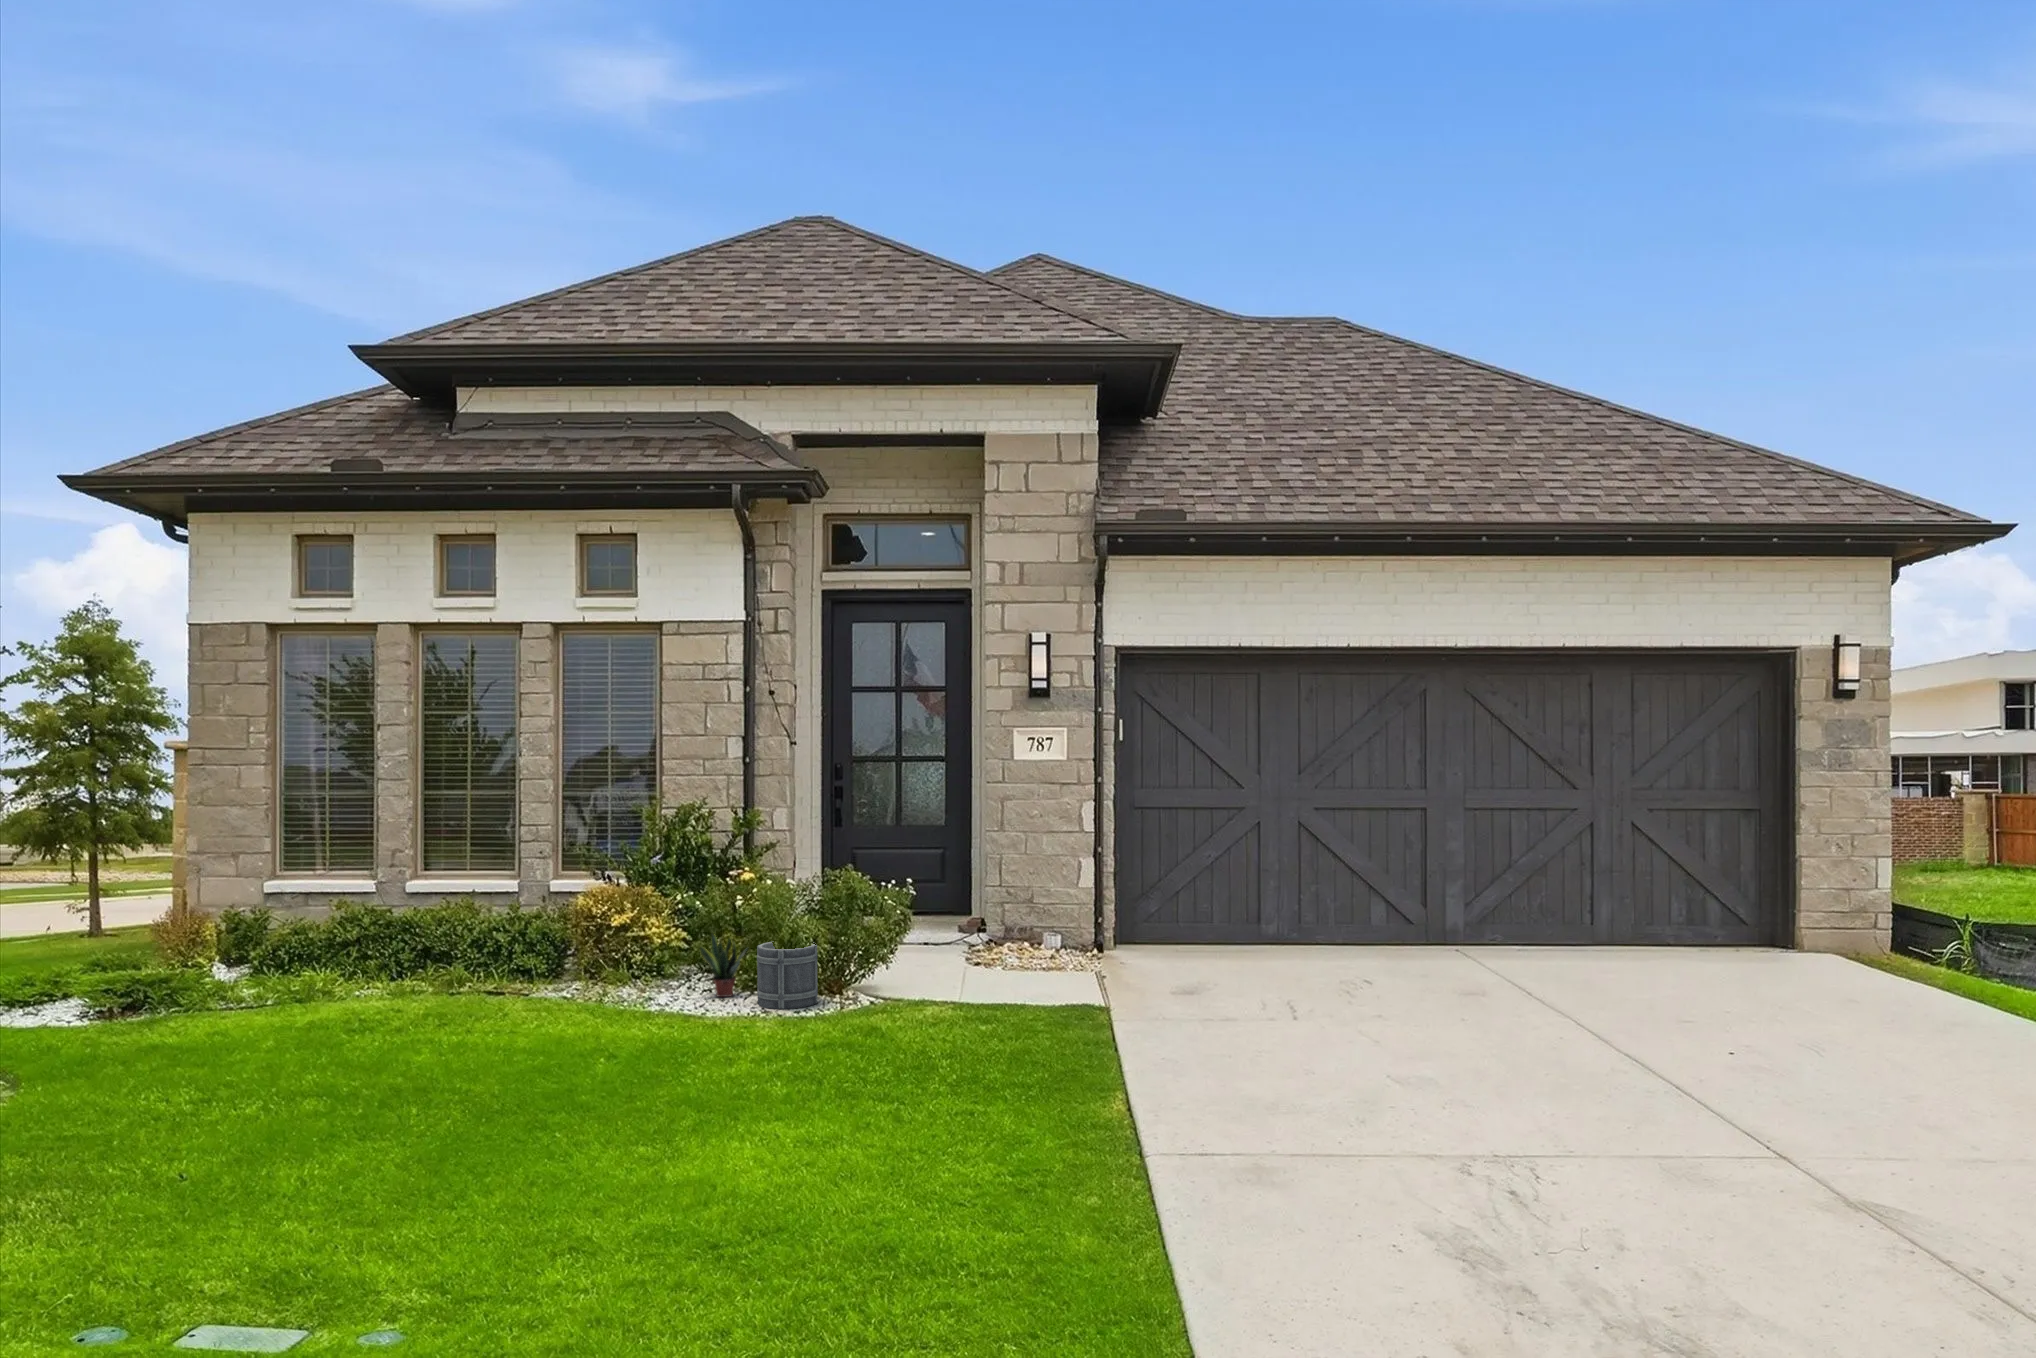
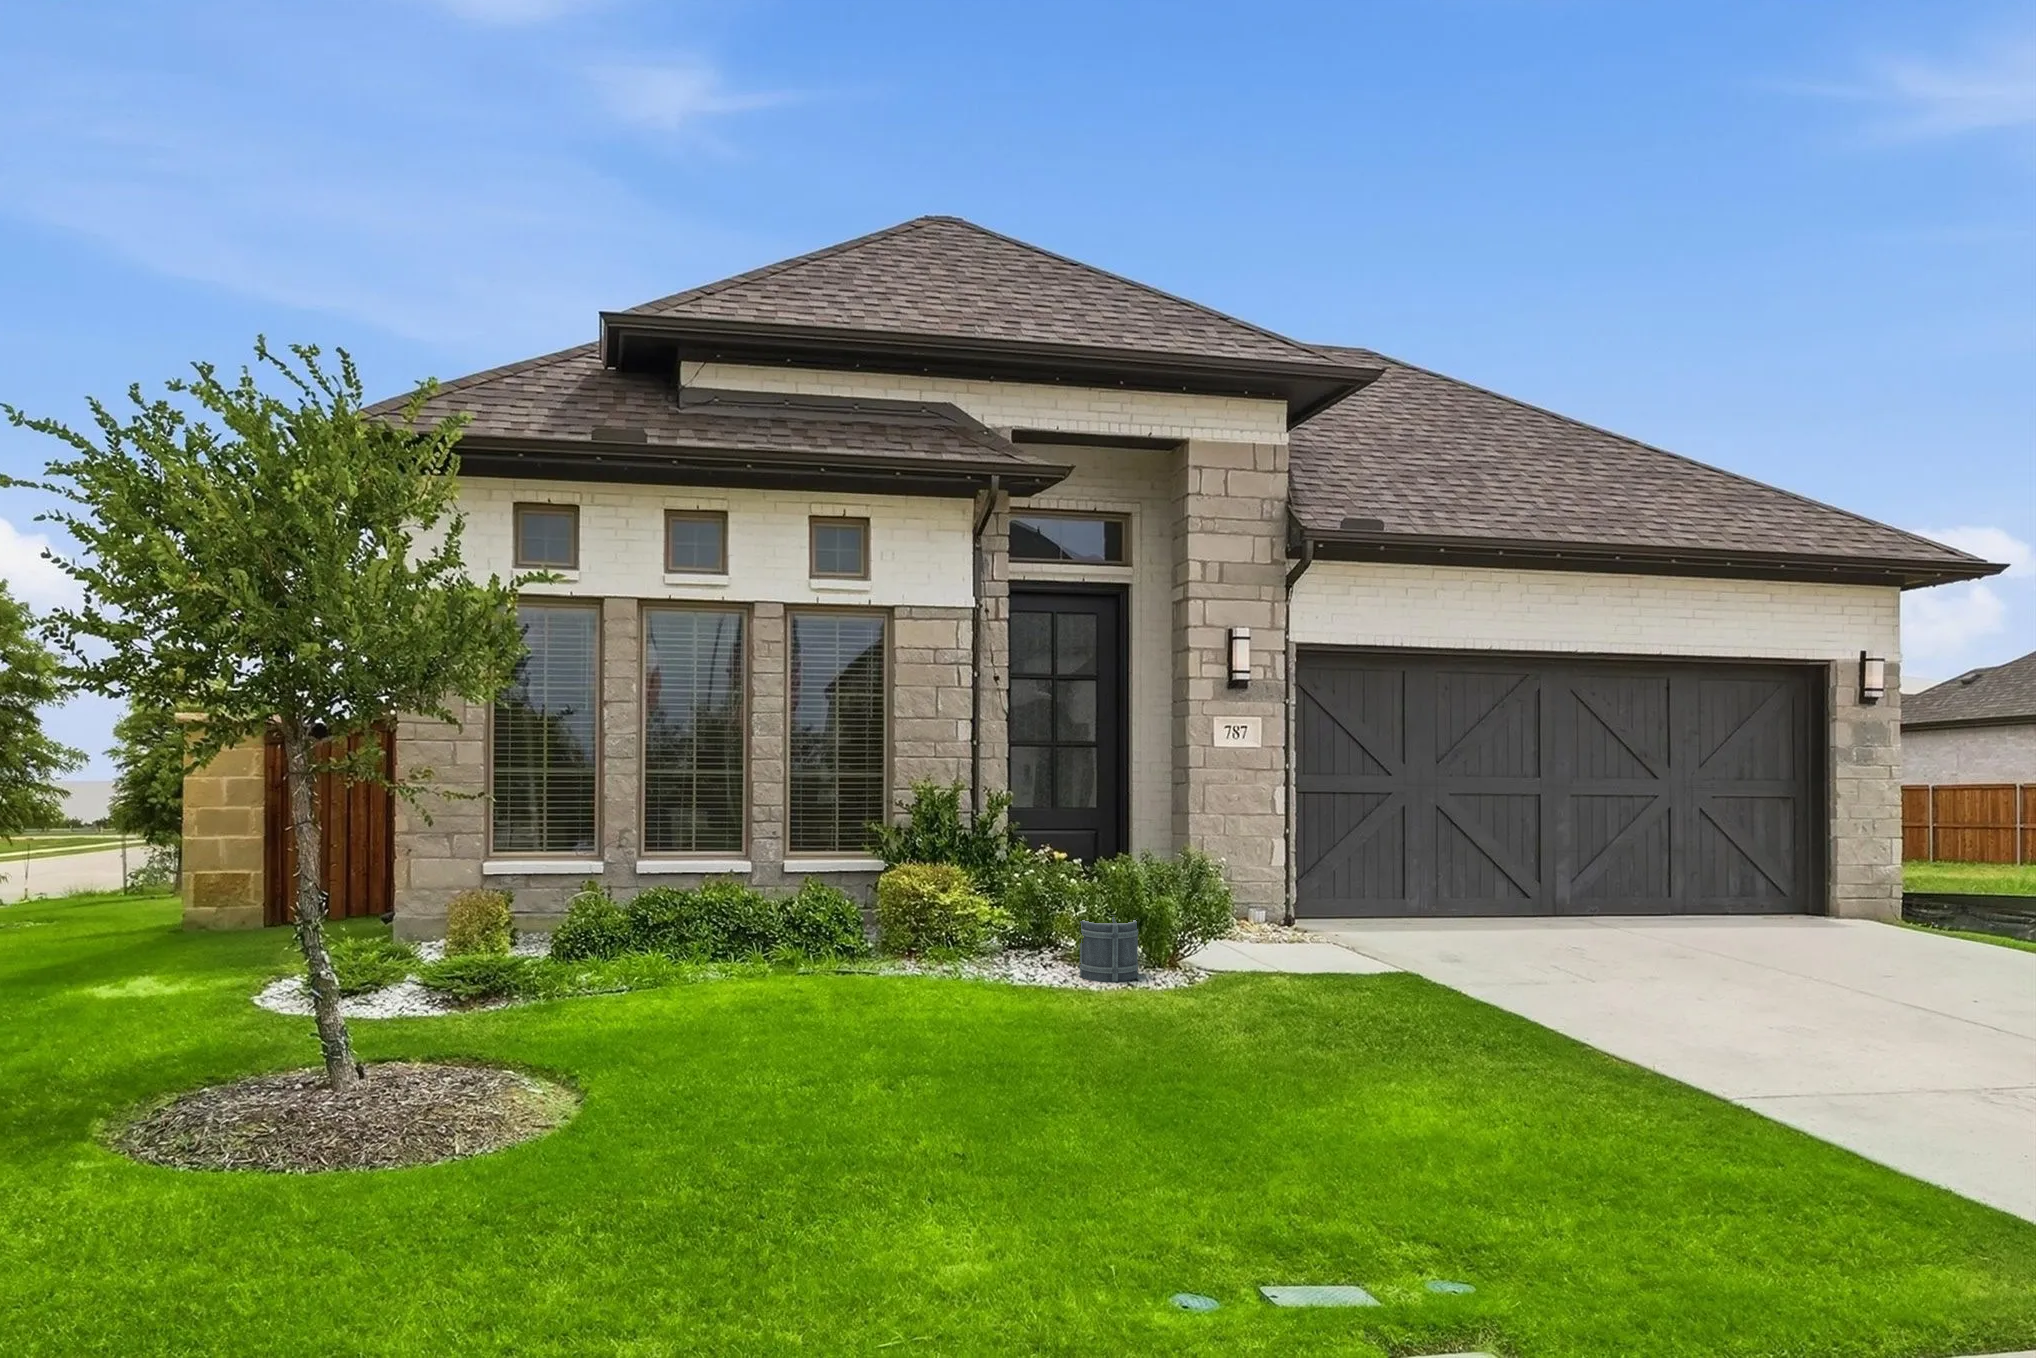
potted plant: present [700,933,745,997] -> none [1015,907,1054,972]

